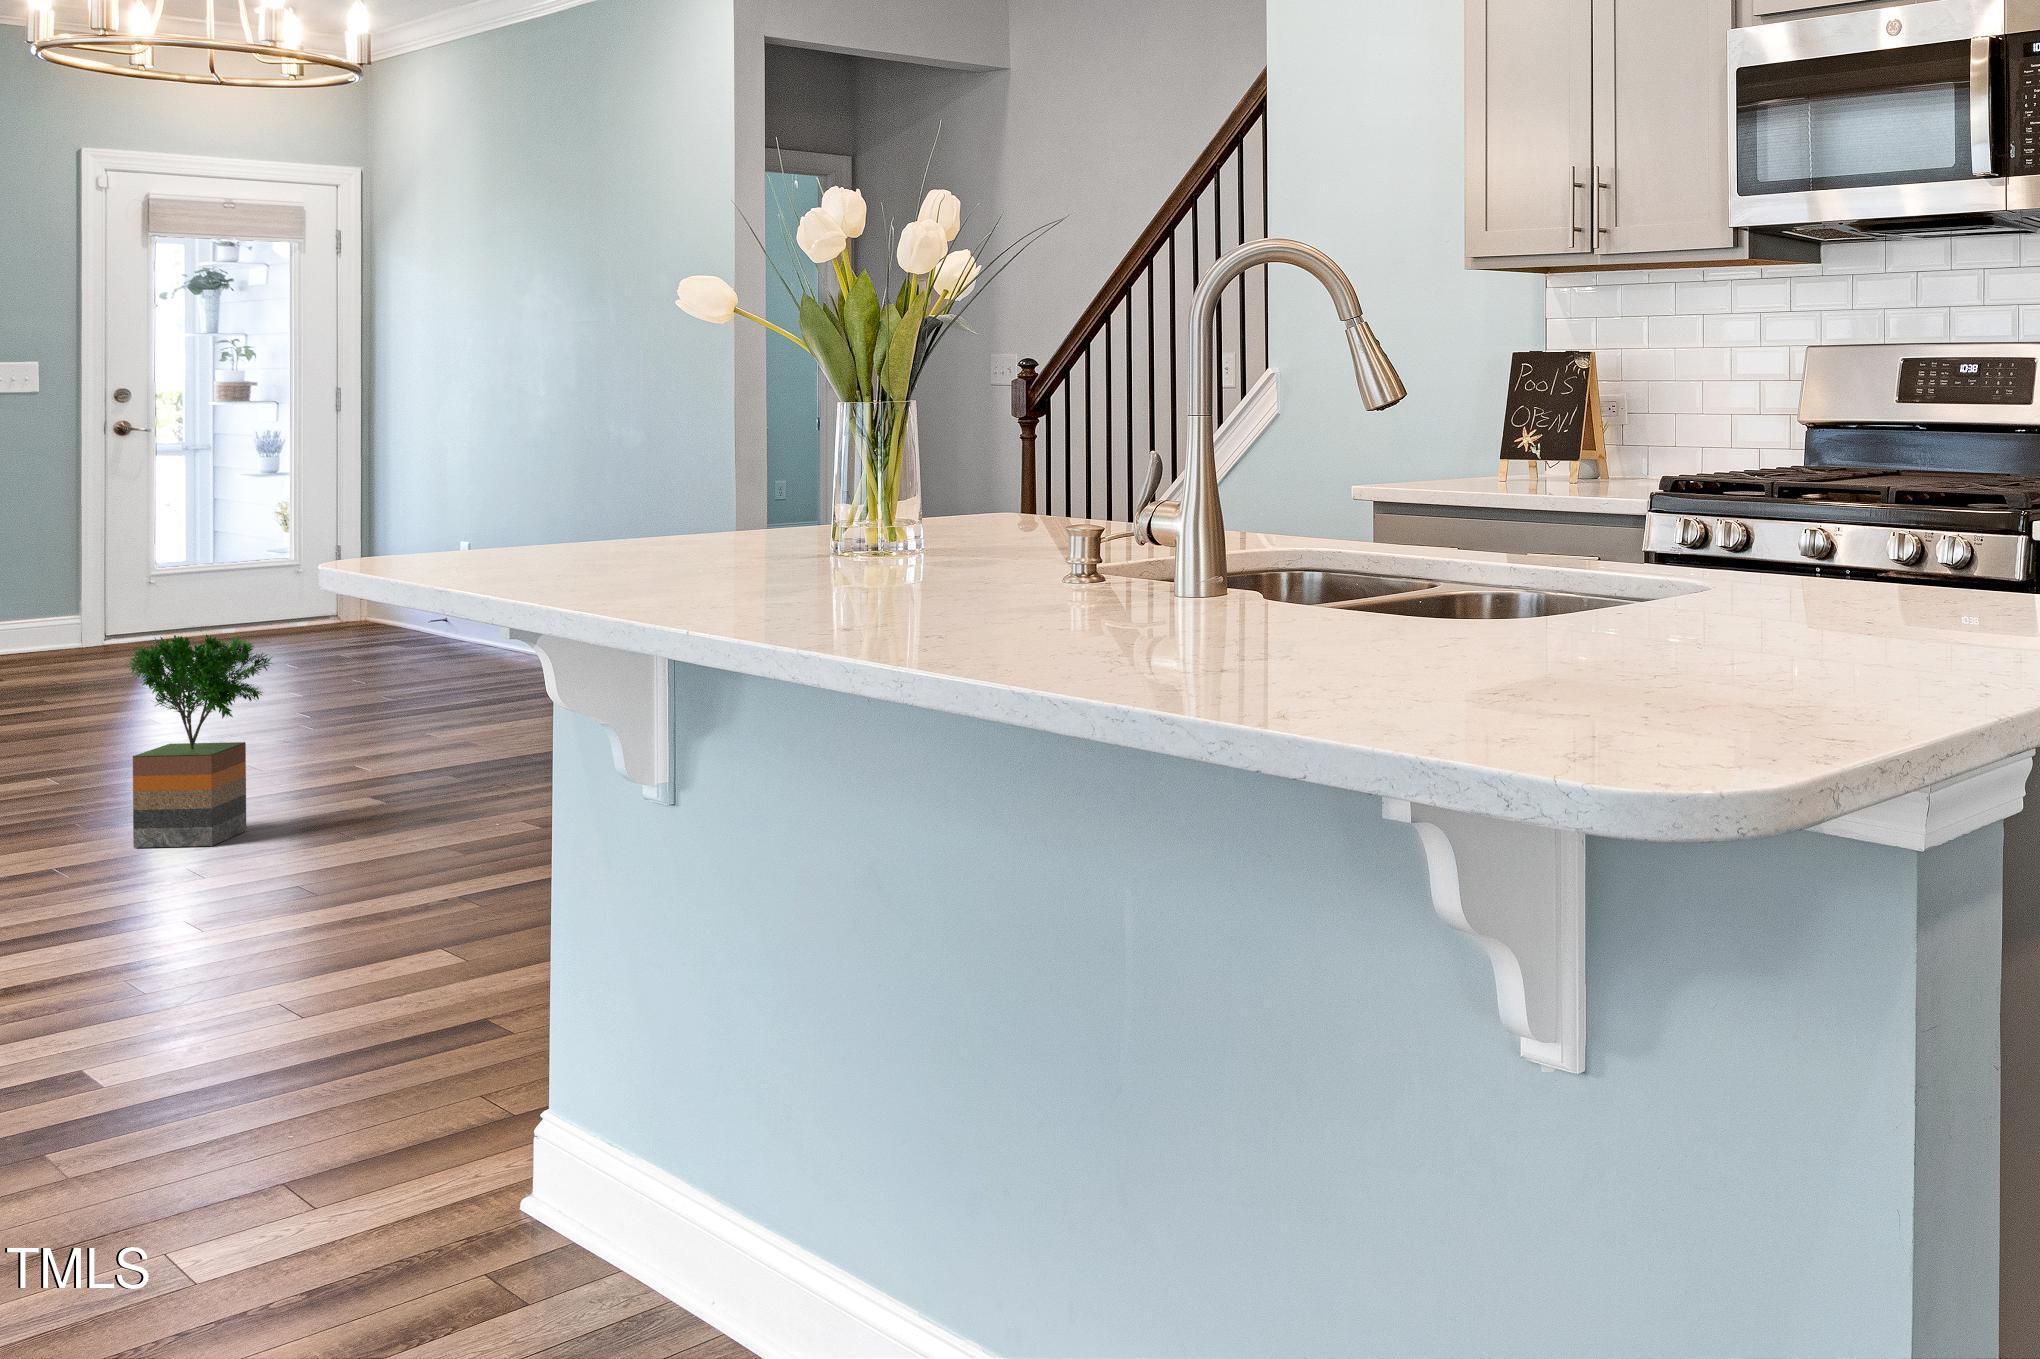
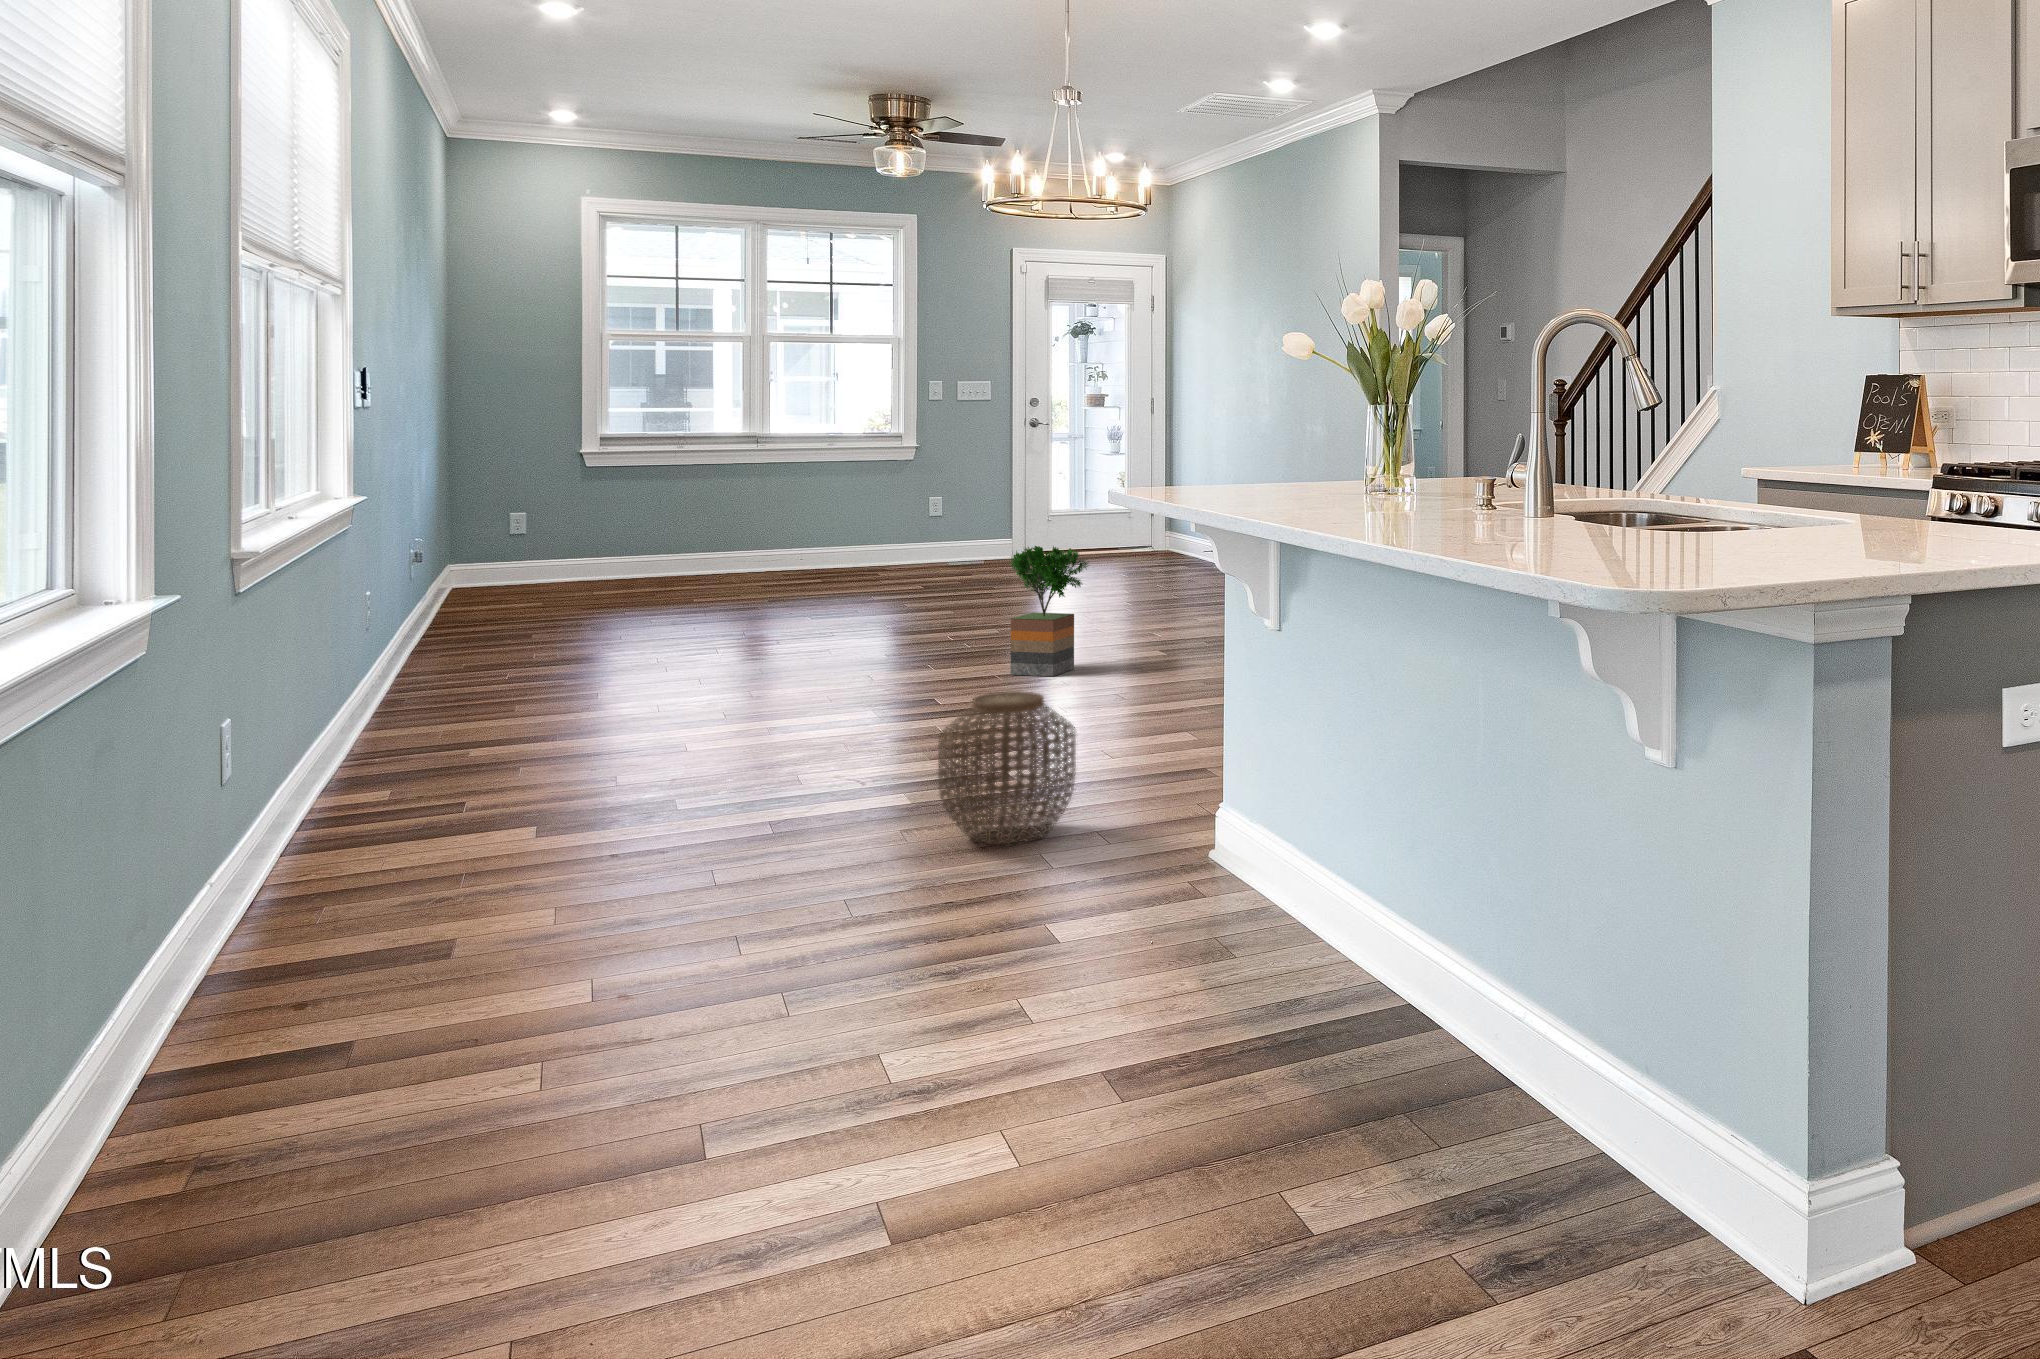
woven basket: none [69,891,323,1152] -> present [938,692,1076,845]

